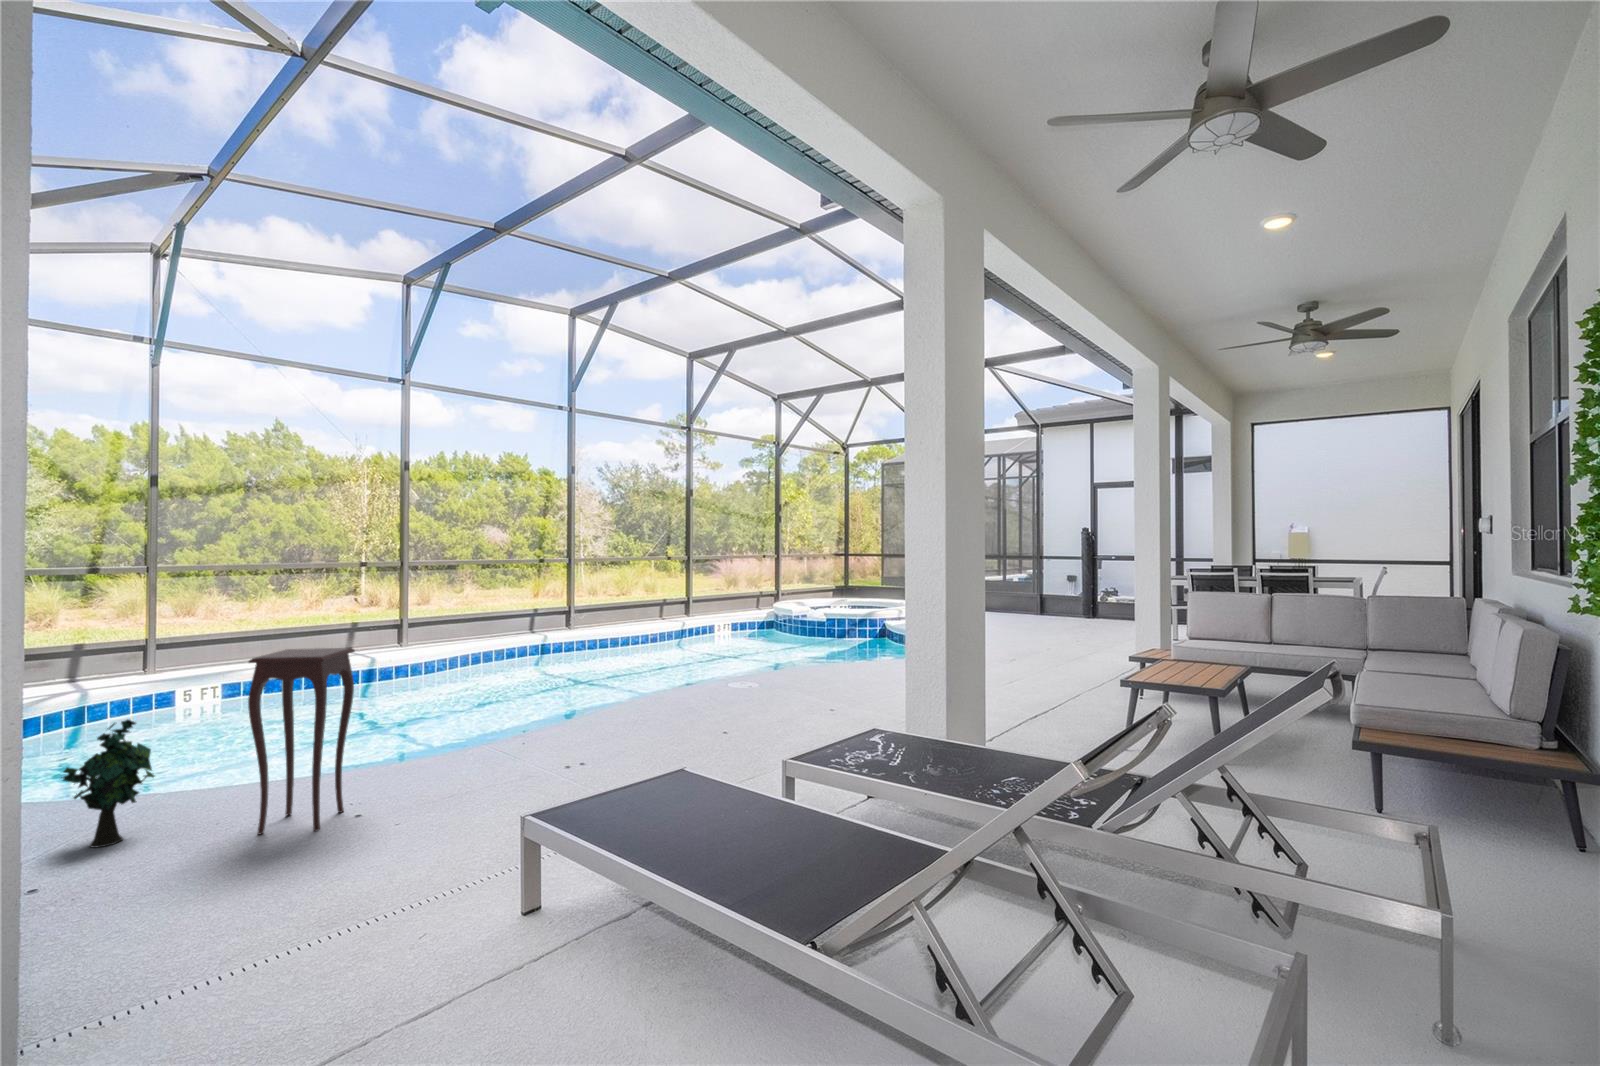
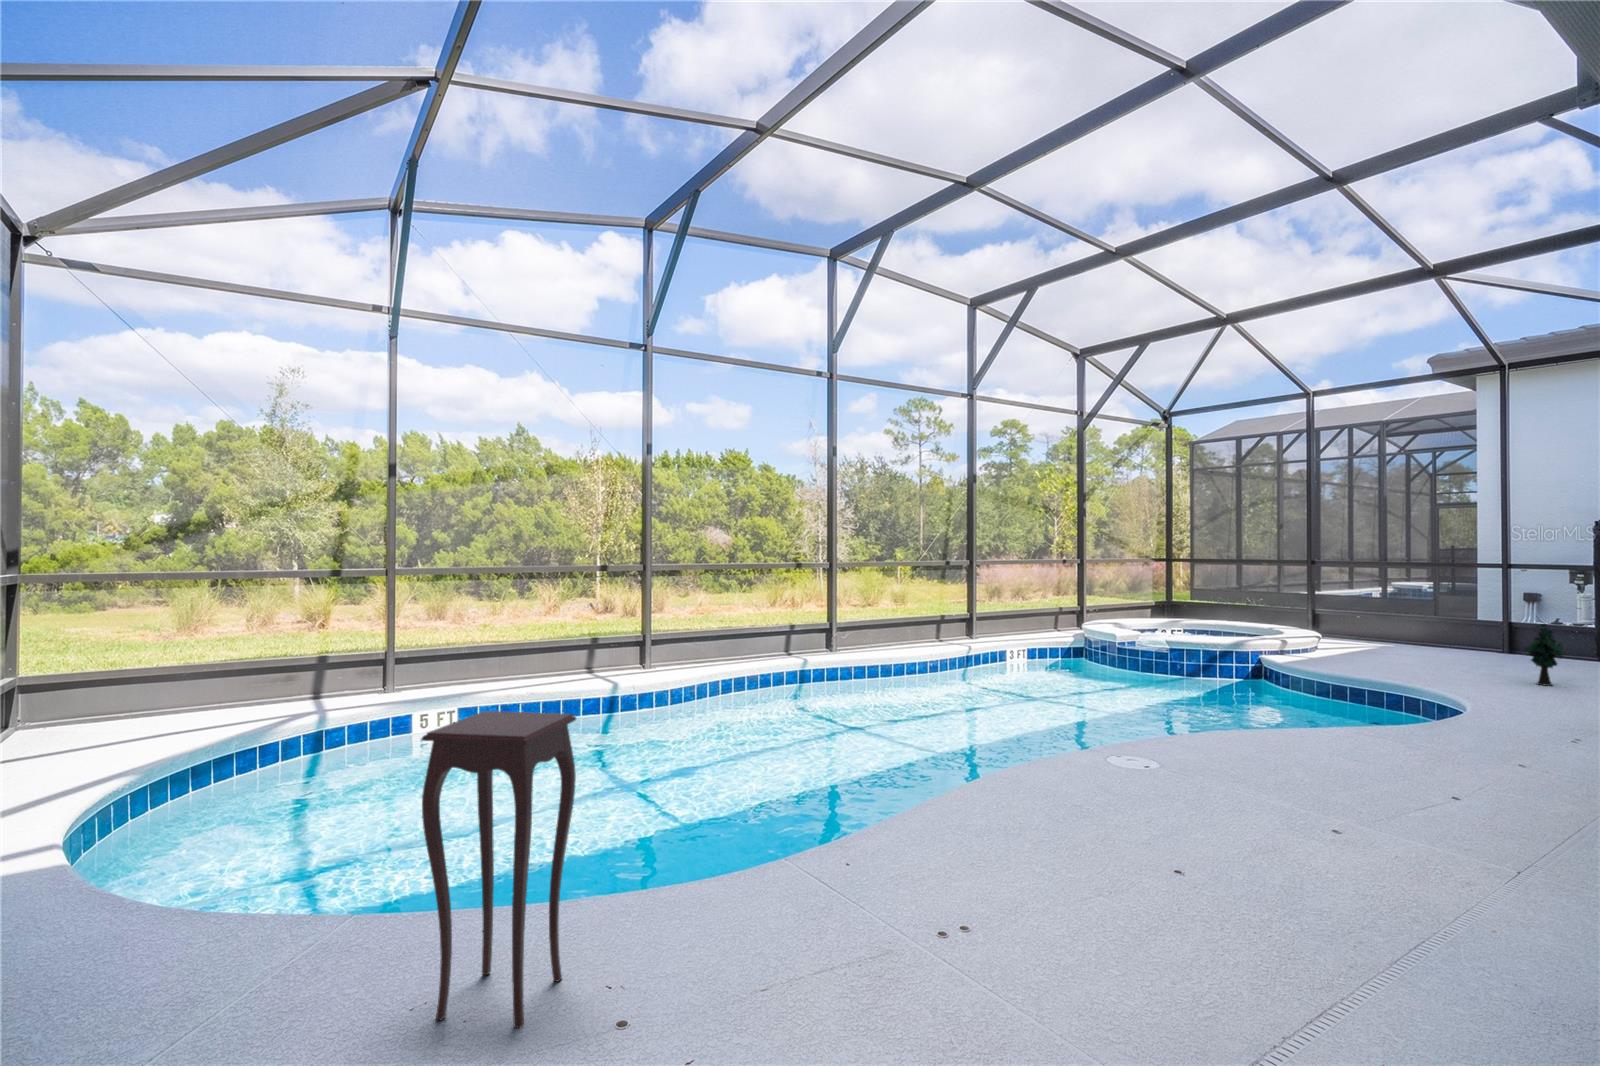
decorative plant: present [63,720,154,848] -> present [1525,624,1562,686]

